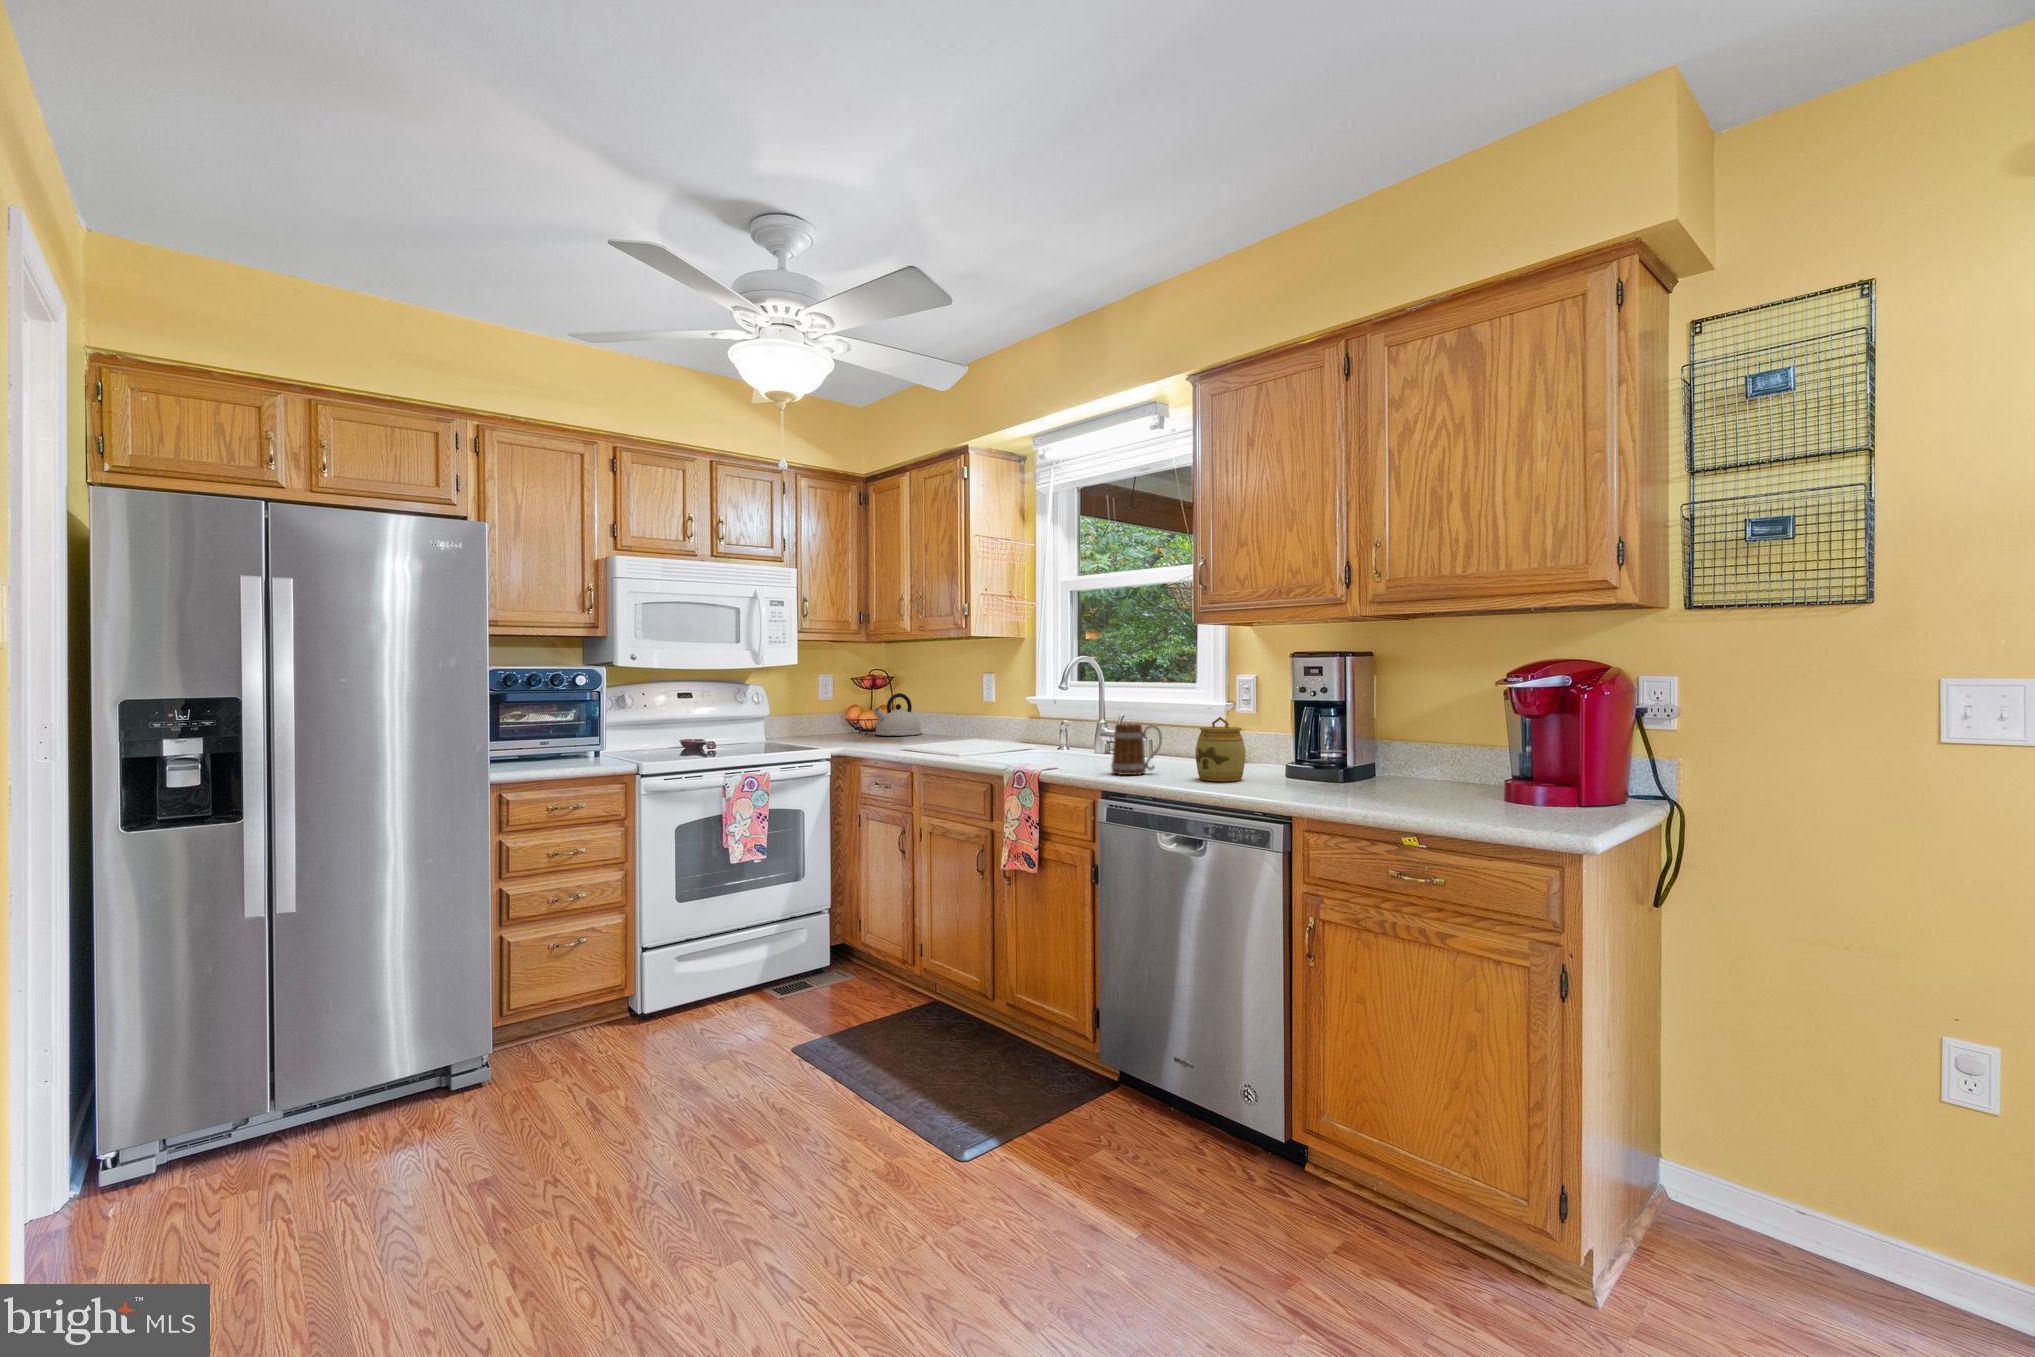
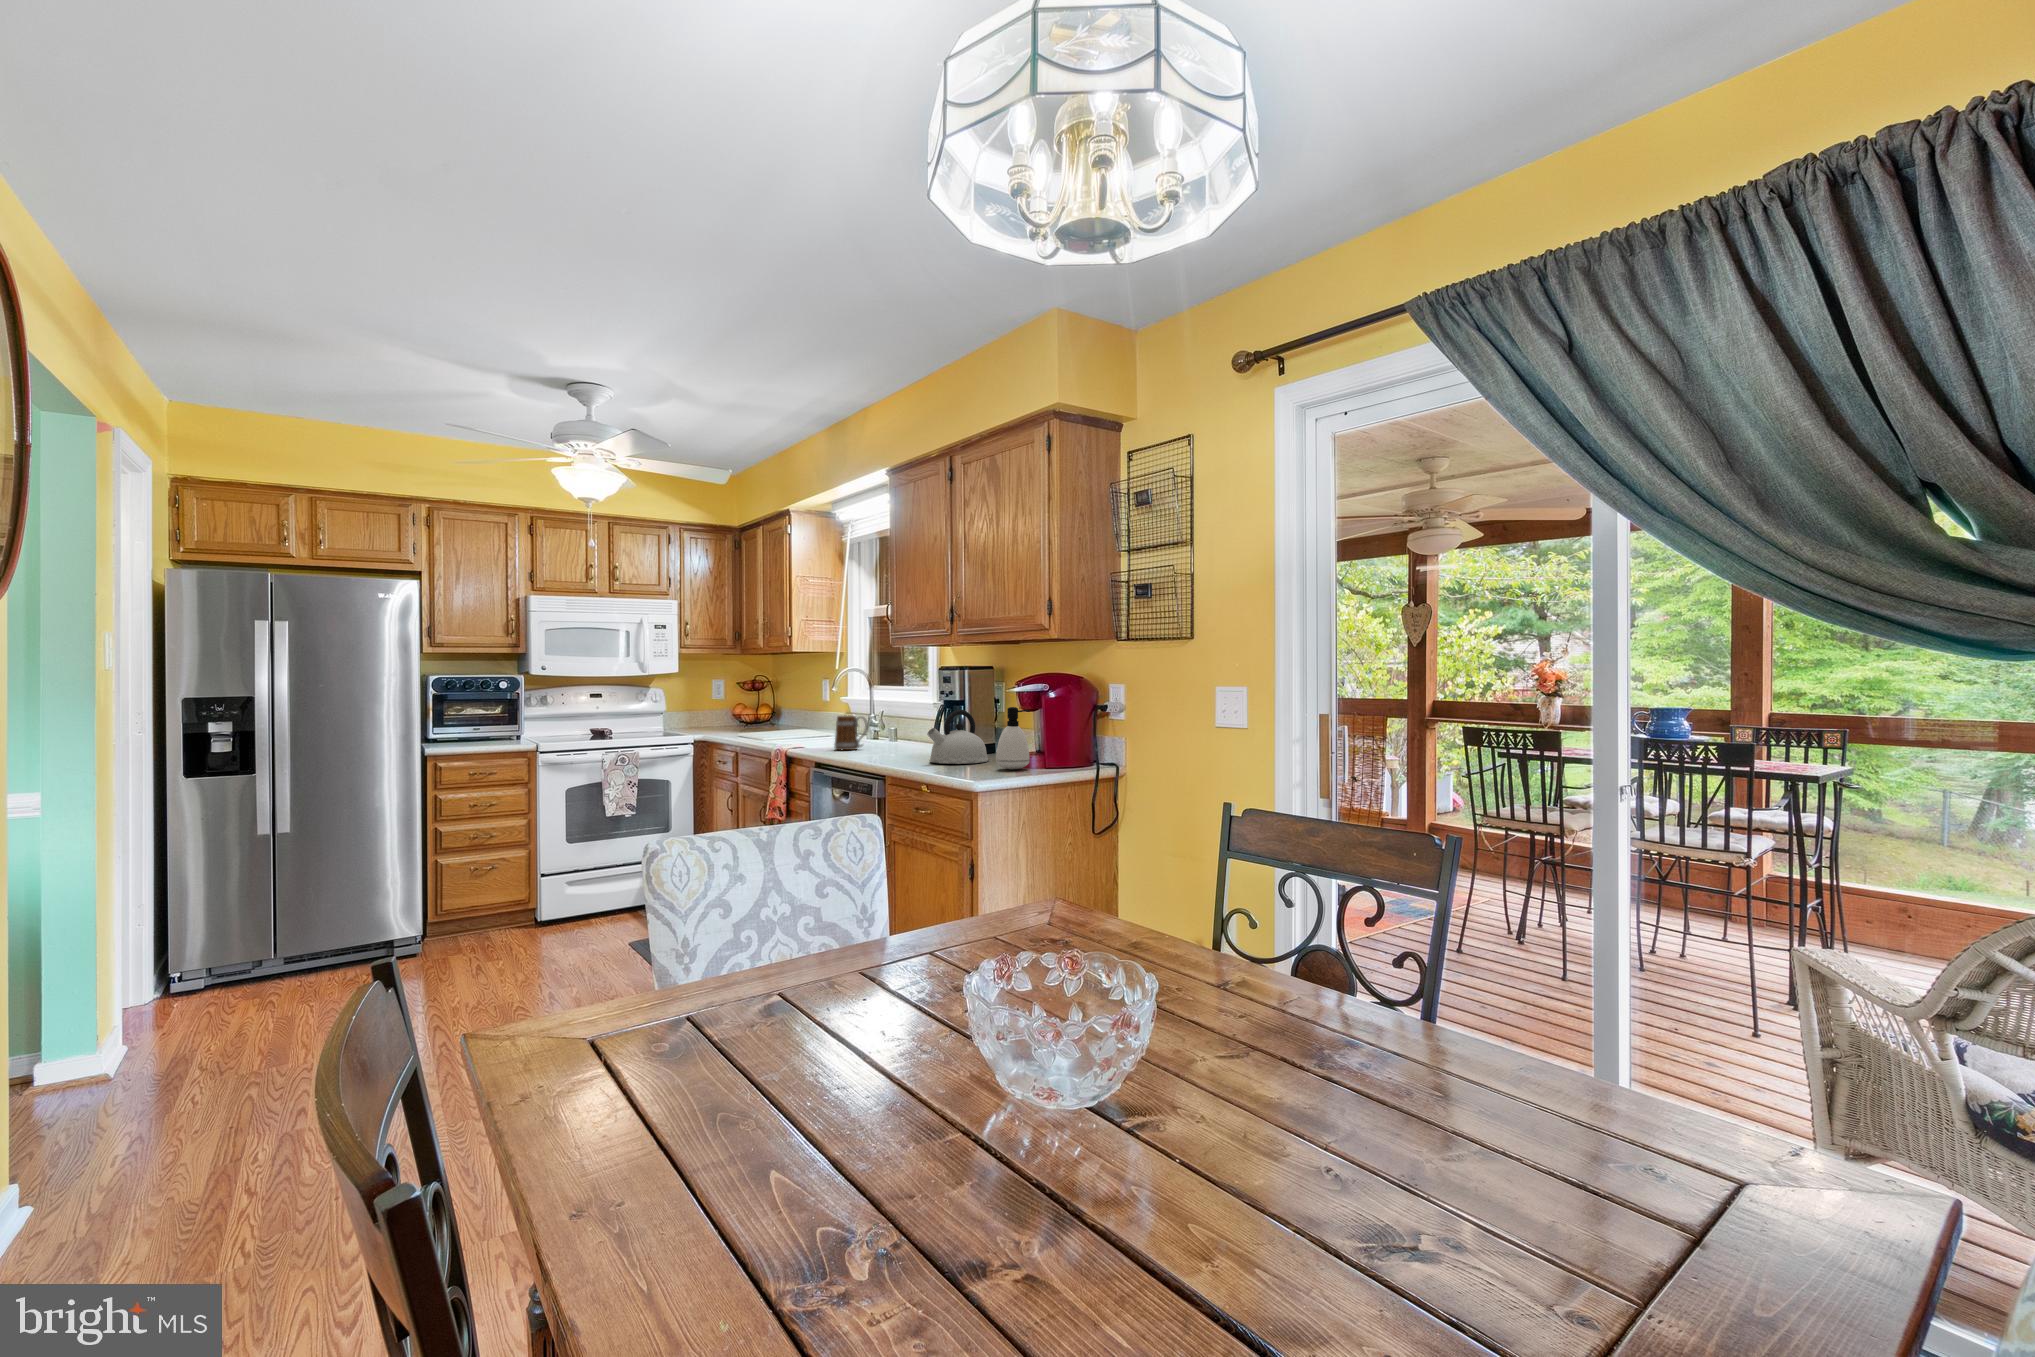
kettle: present [873,693,922,736] -> present [927,710,989,764]
soap dispenser: none [1512,713,1576,814] -> present [996,707,1030,769]
jar: present [1195,717,1246,781] -> none [877,710,908,754]

